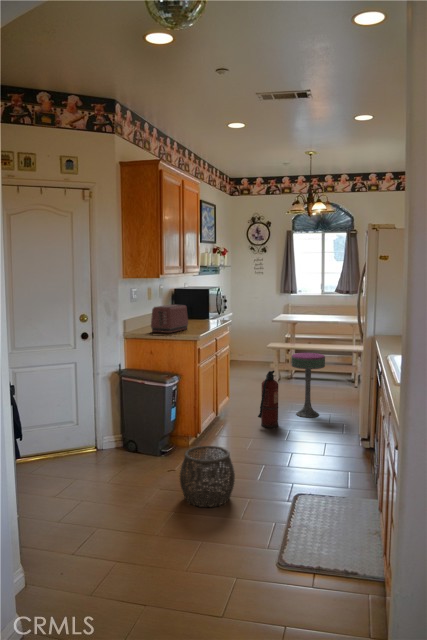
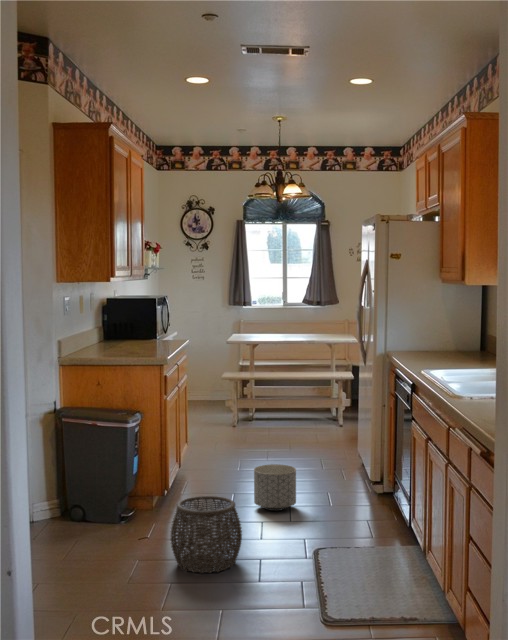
toaster: present [151,305,188,333] -> none [96,318,143,355]
bar stool: present [291,353,325,417] -> none [271,382,315,468]
fire extinguisher: present [258,371,278,428] -> none [234,405,260,482]
planter: none [264,418,296,455] -> present [254,464,296,511]

